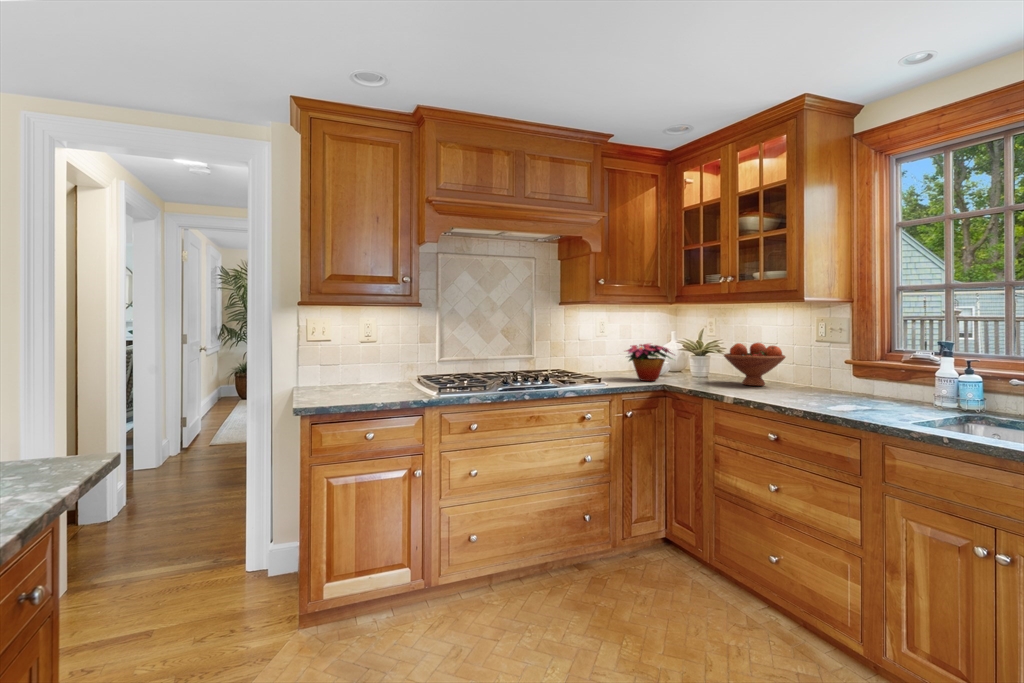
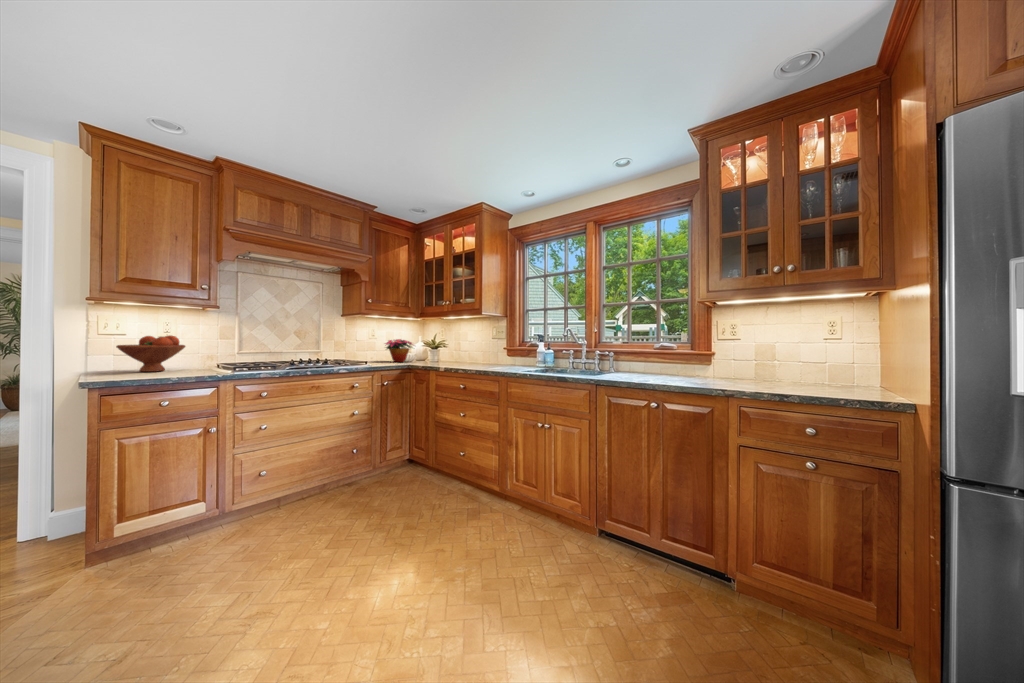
fruit bowl: present [724,343,785,386] -> present [116,336,185,372]

